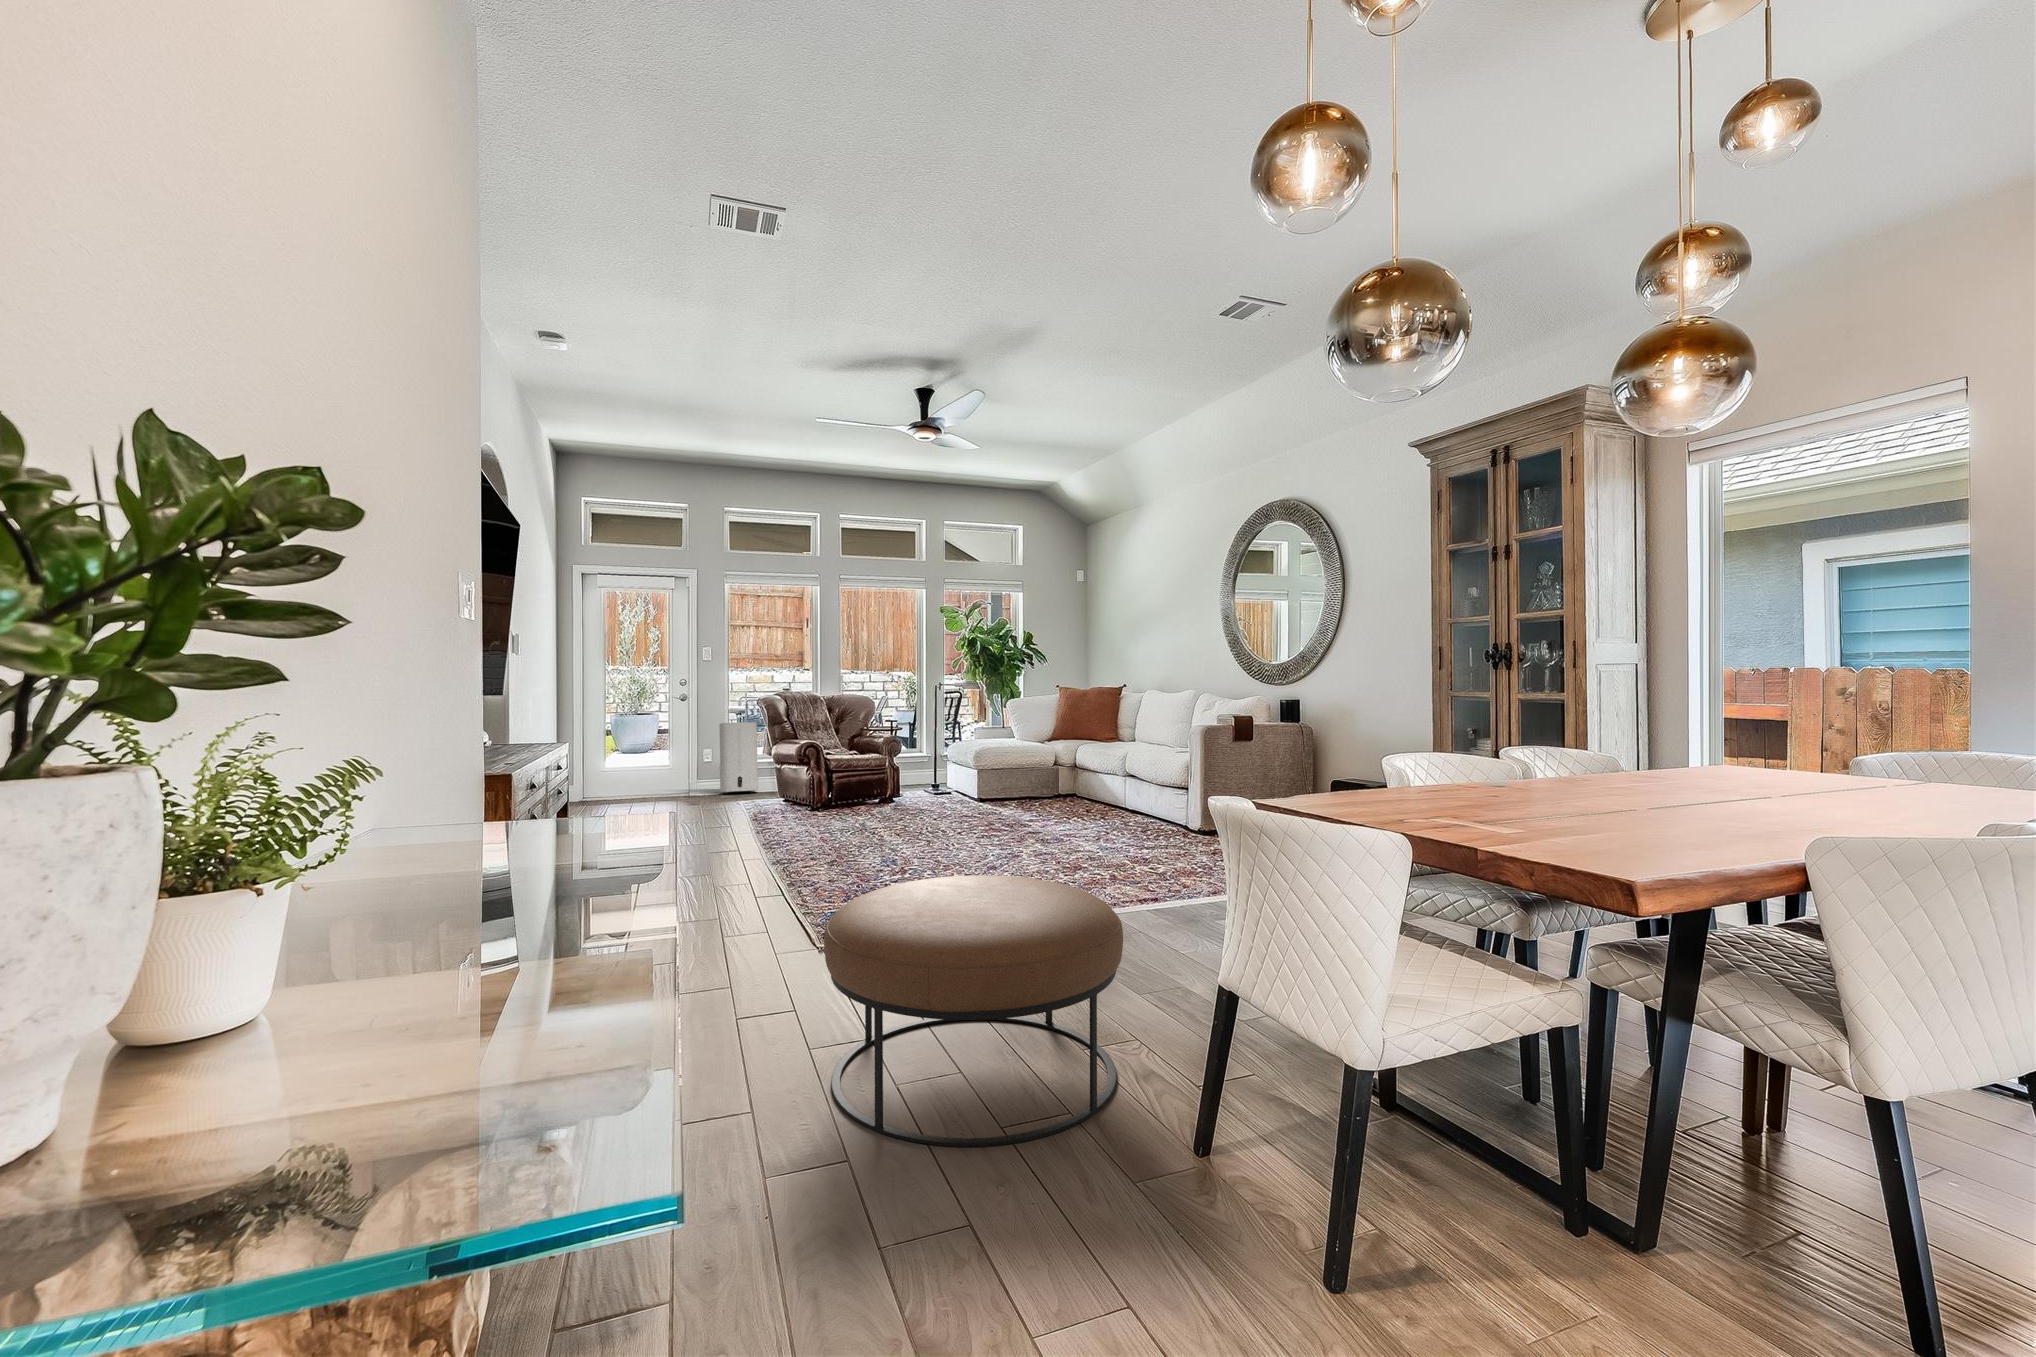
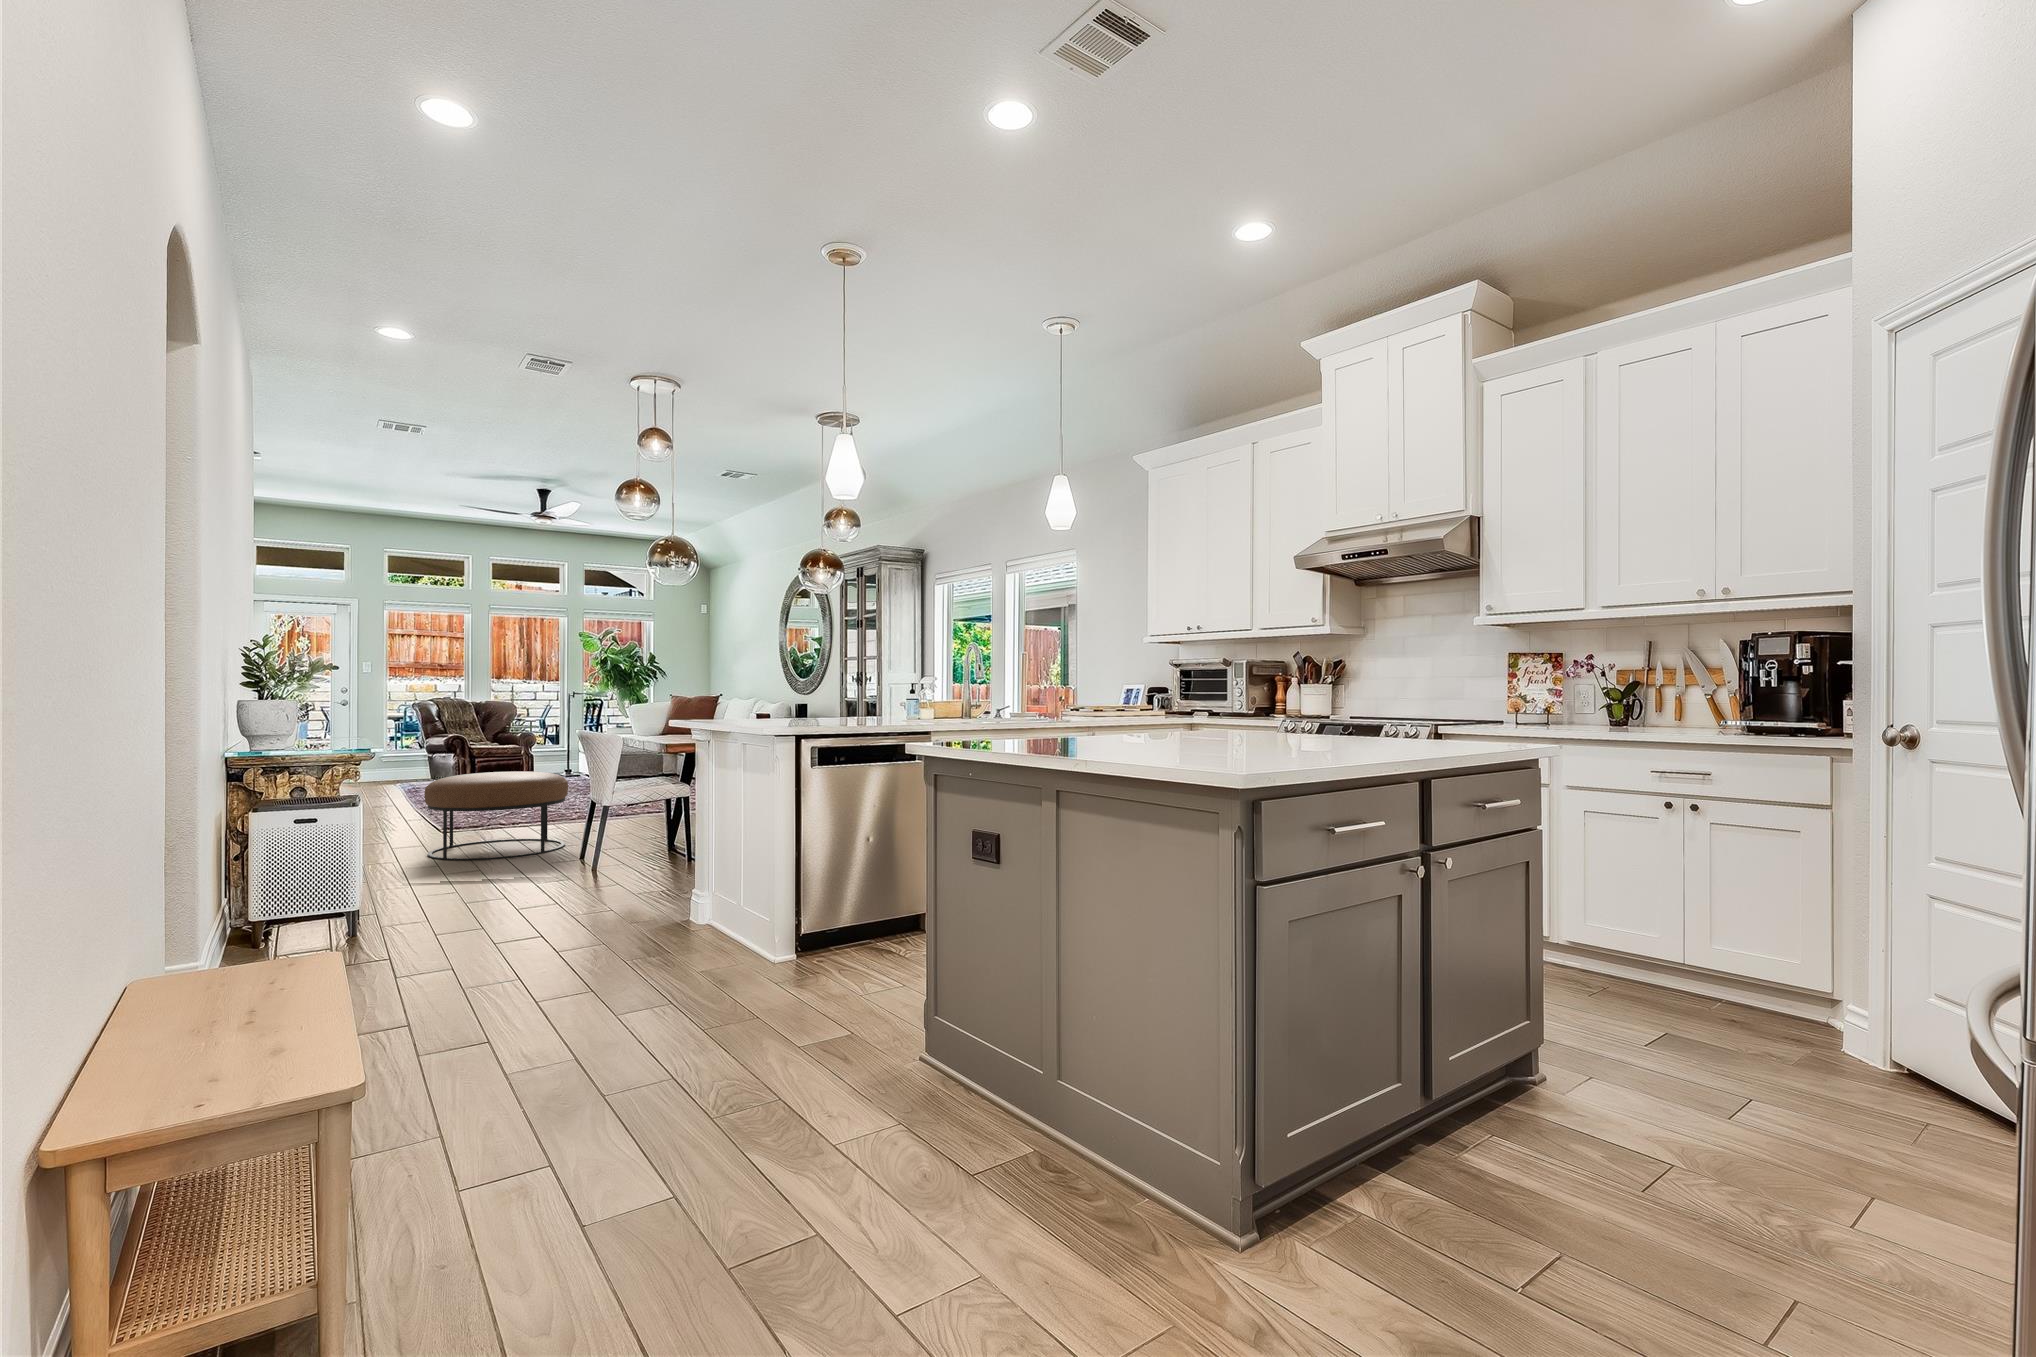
air purifier: present [719,722,758,793] -> none [380,724,414,780]

